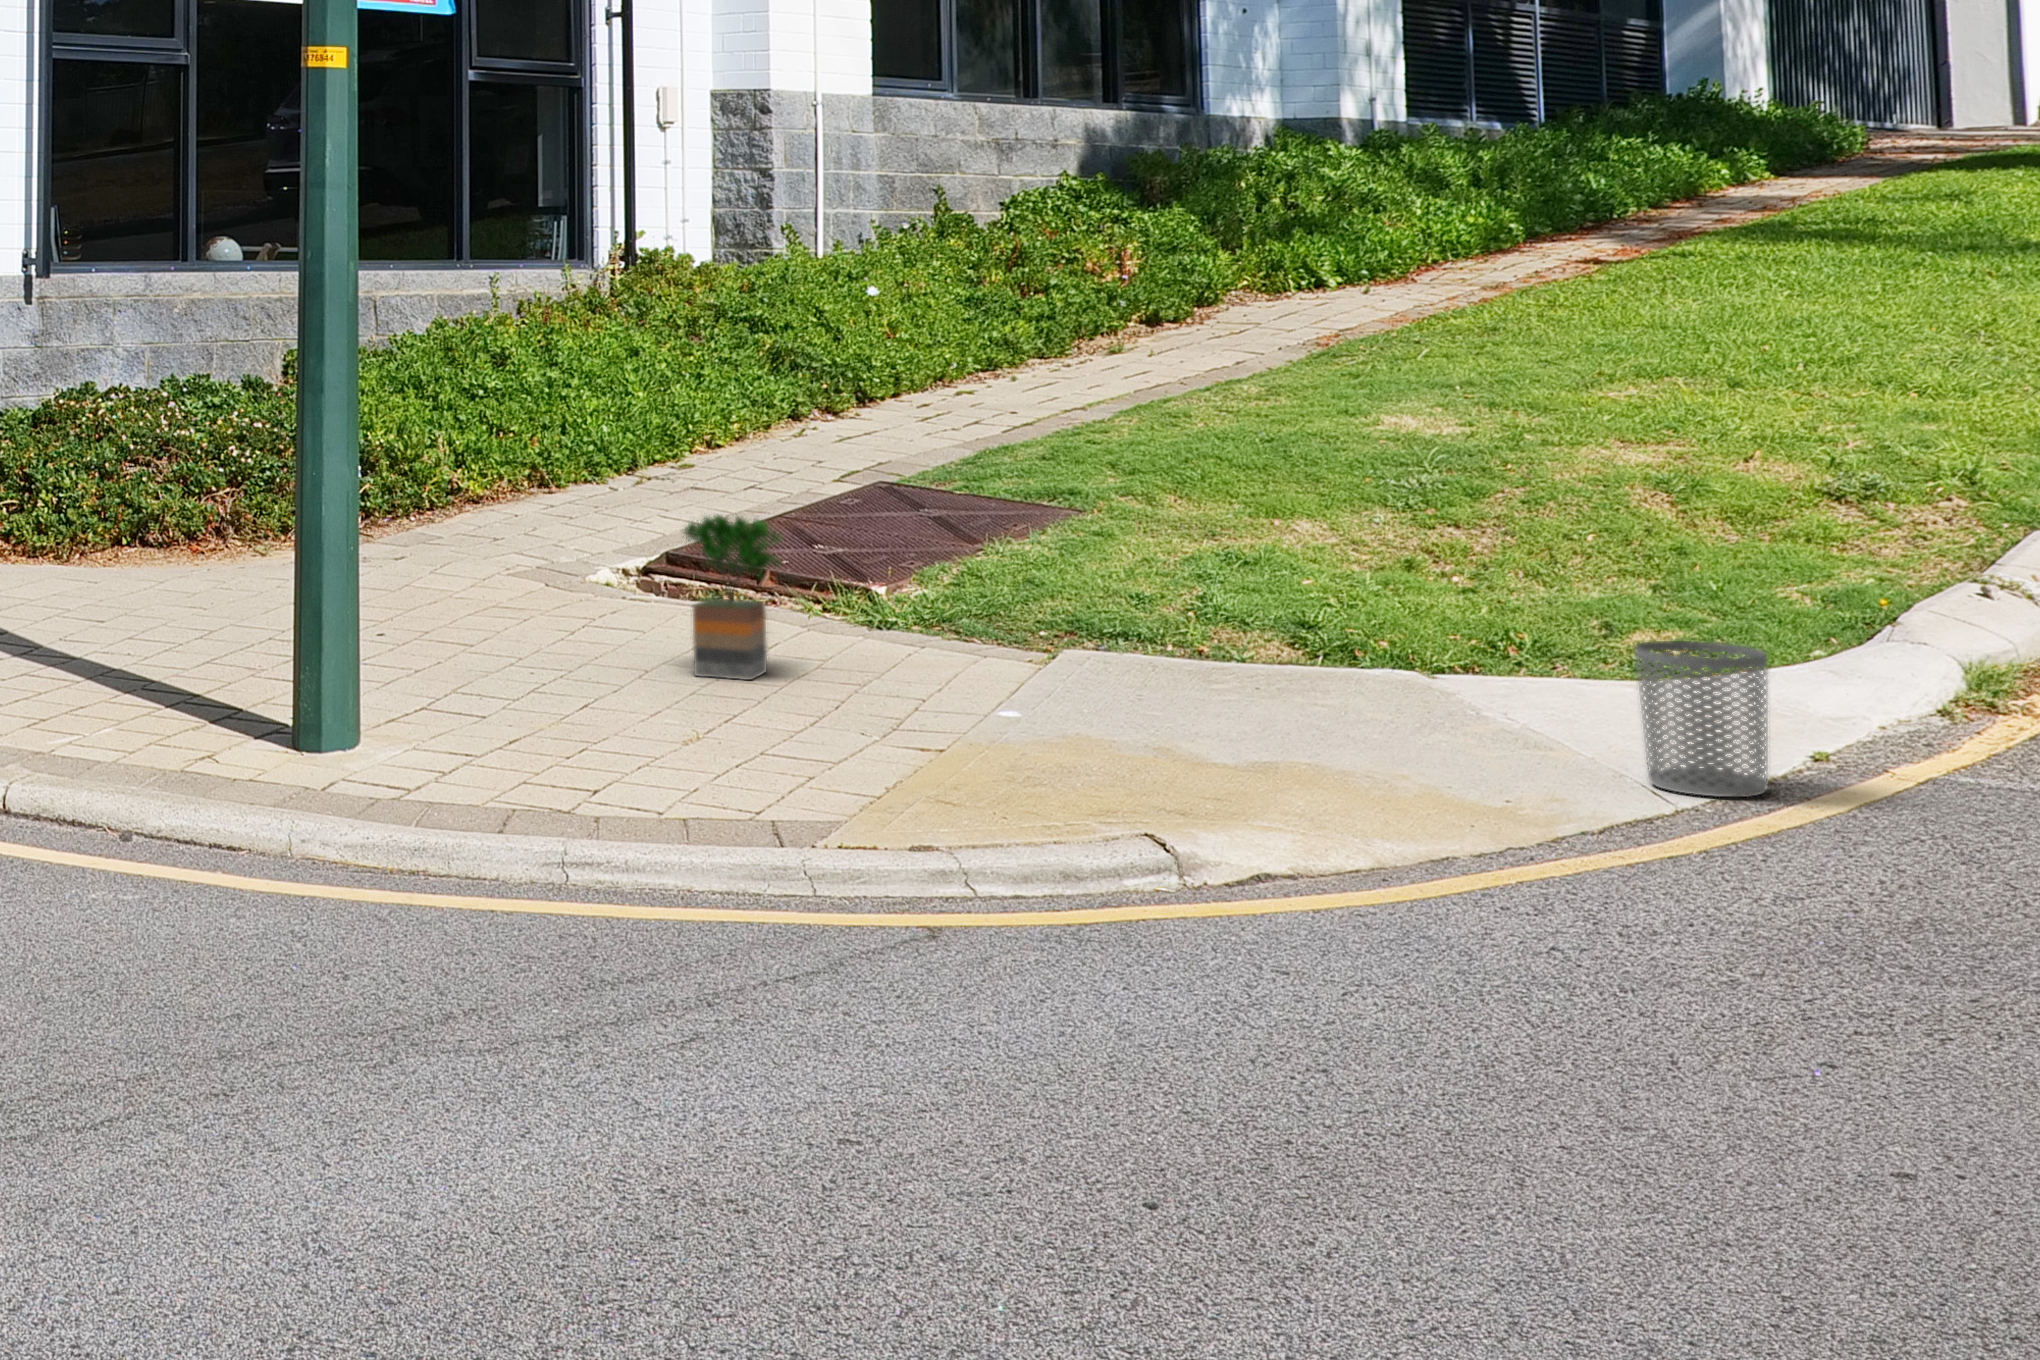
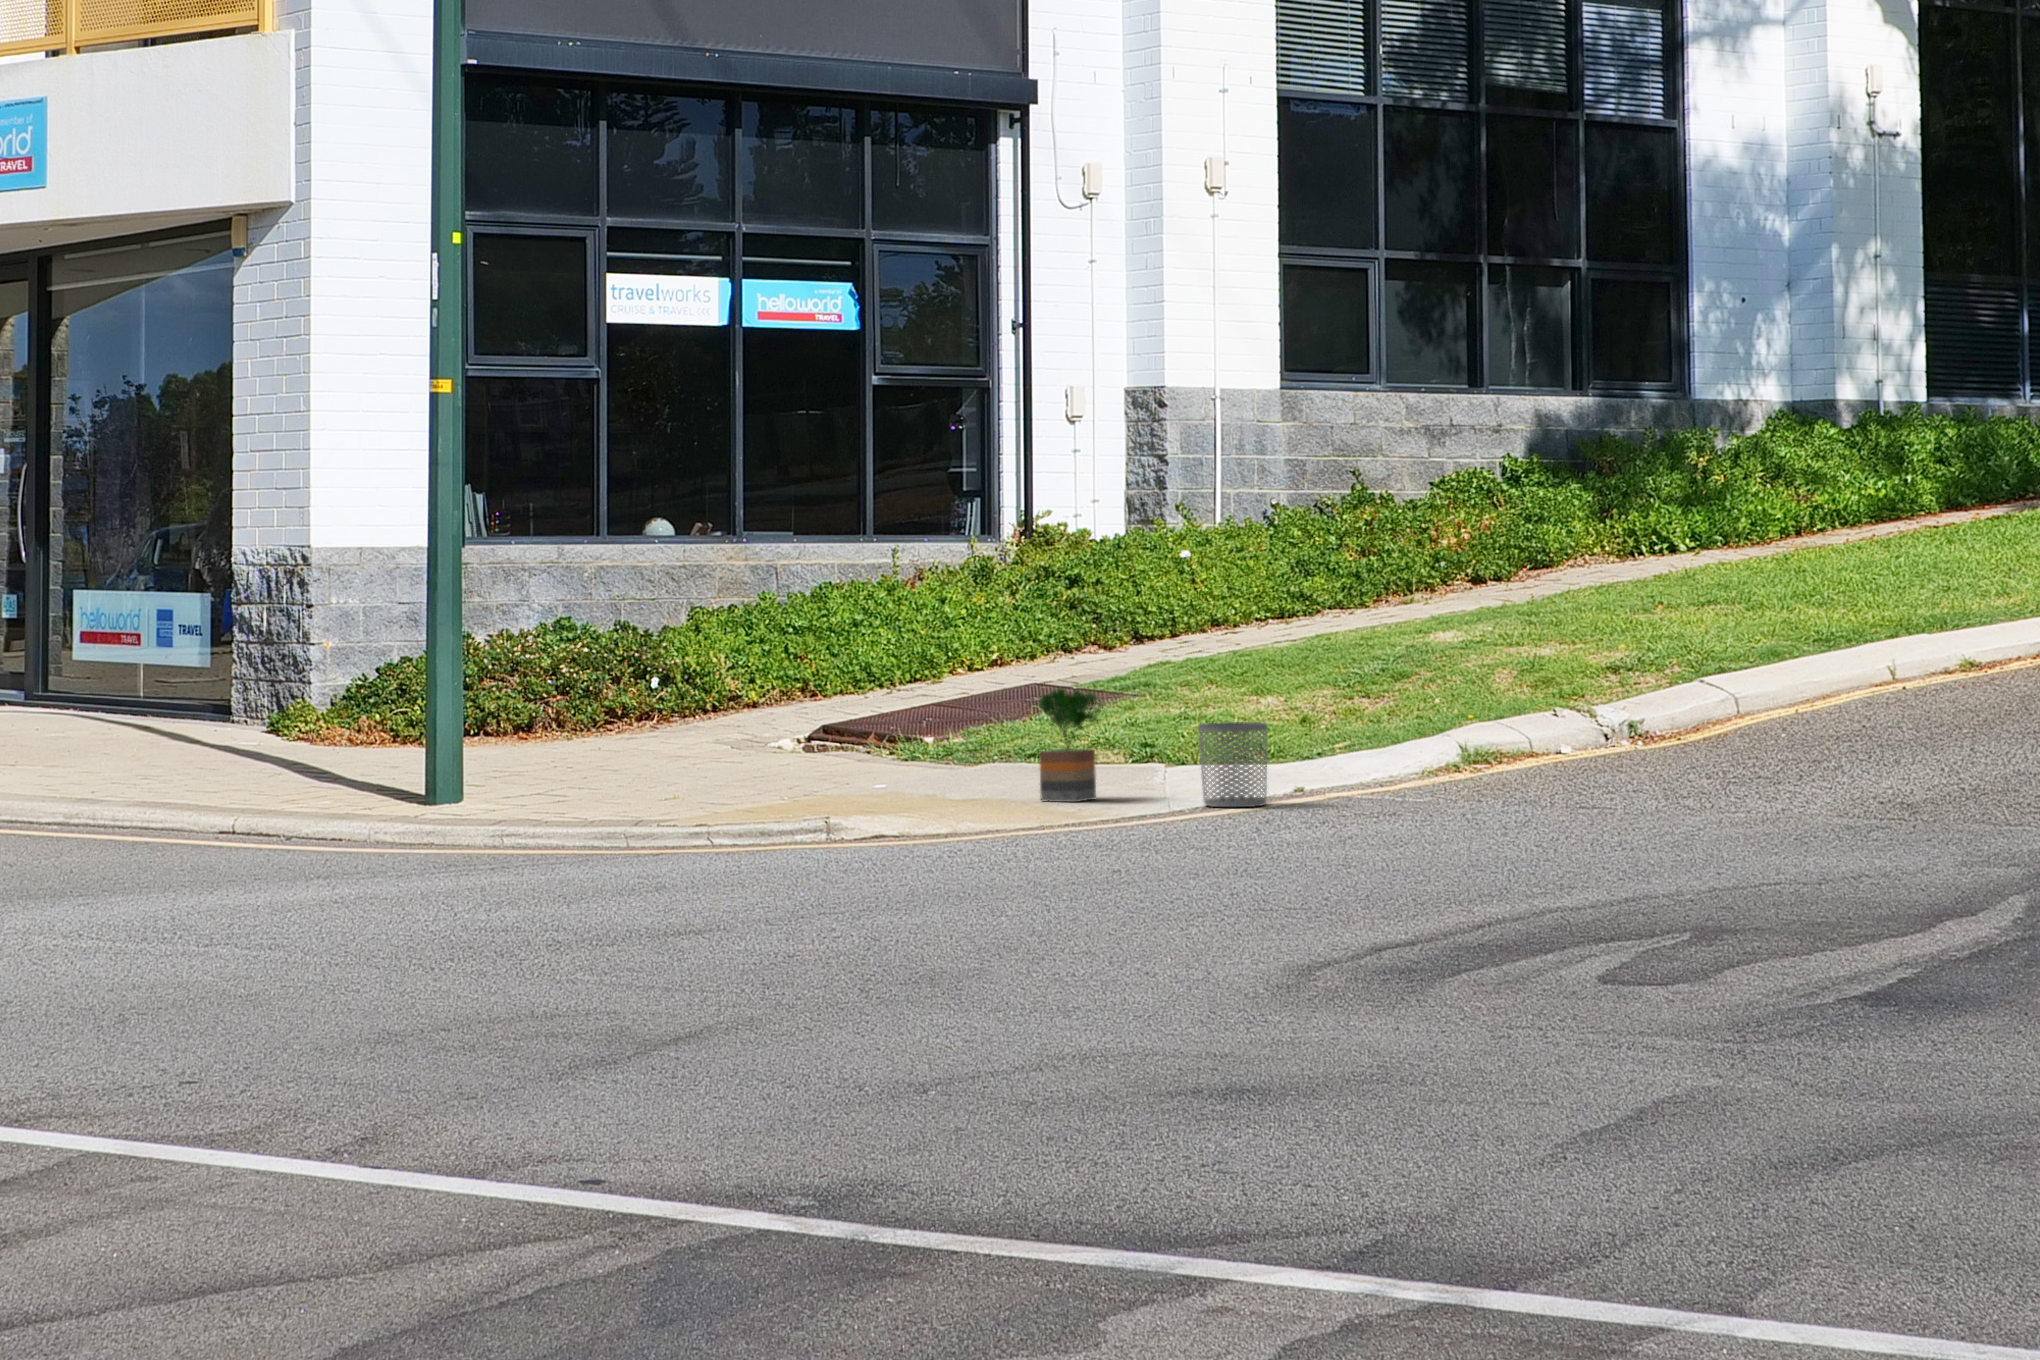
potted tree: present [684,514,780,680] -> present [1037,688,1103,802]

